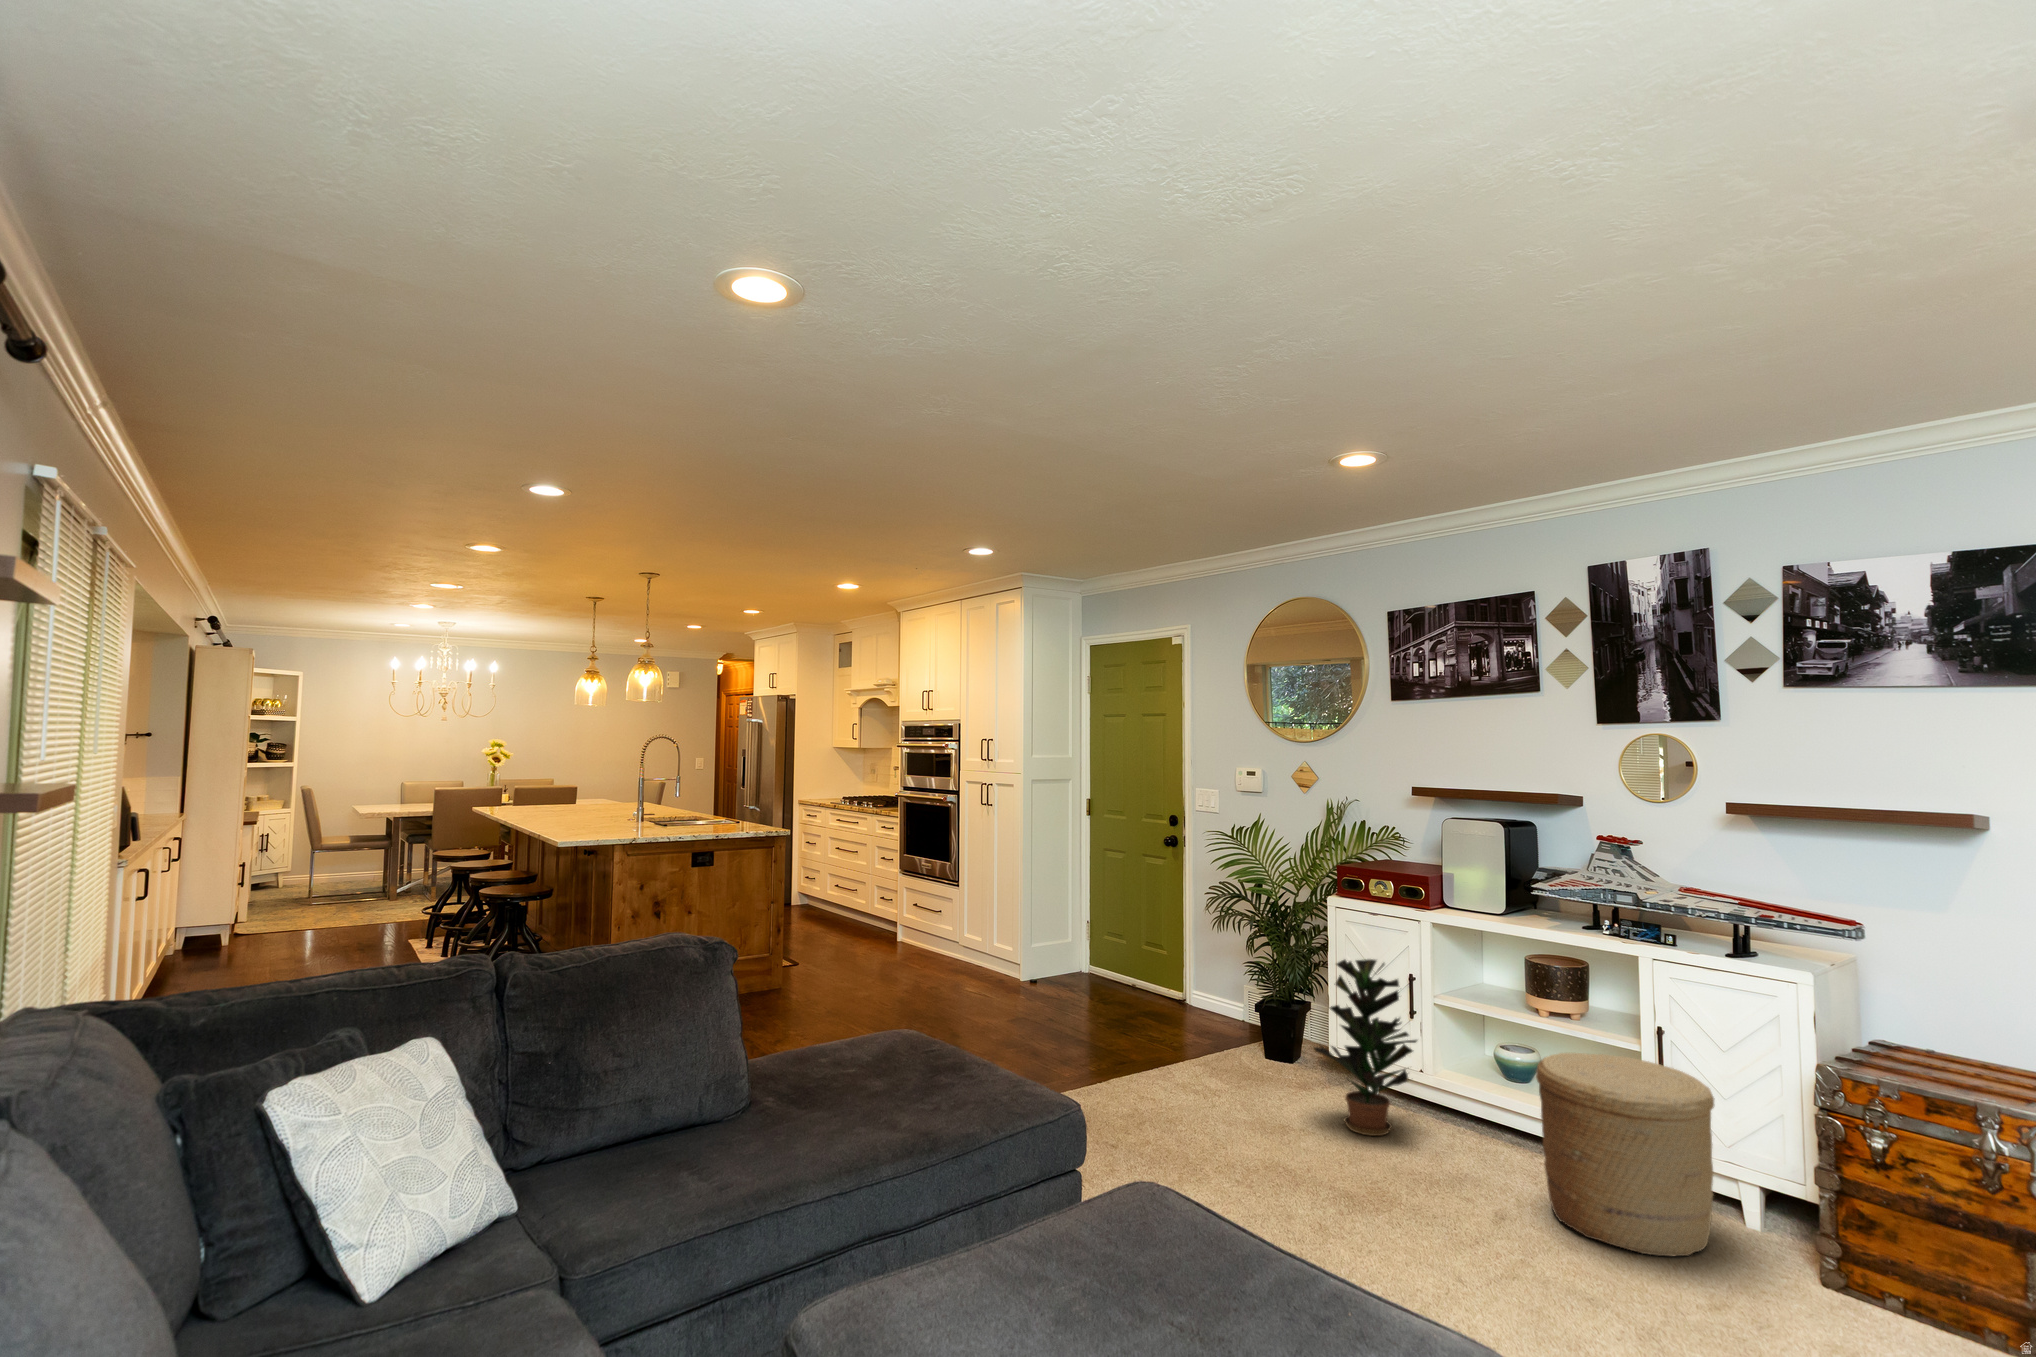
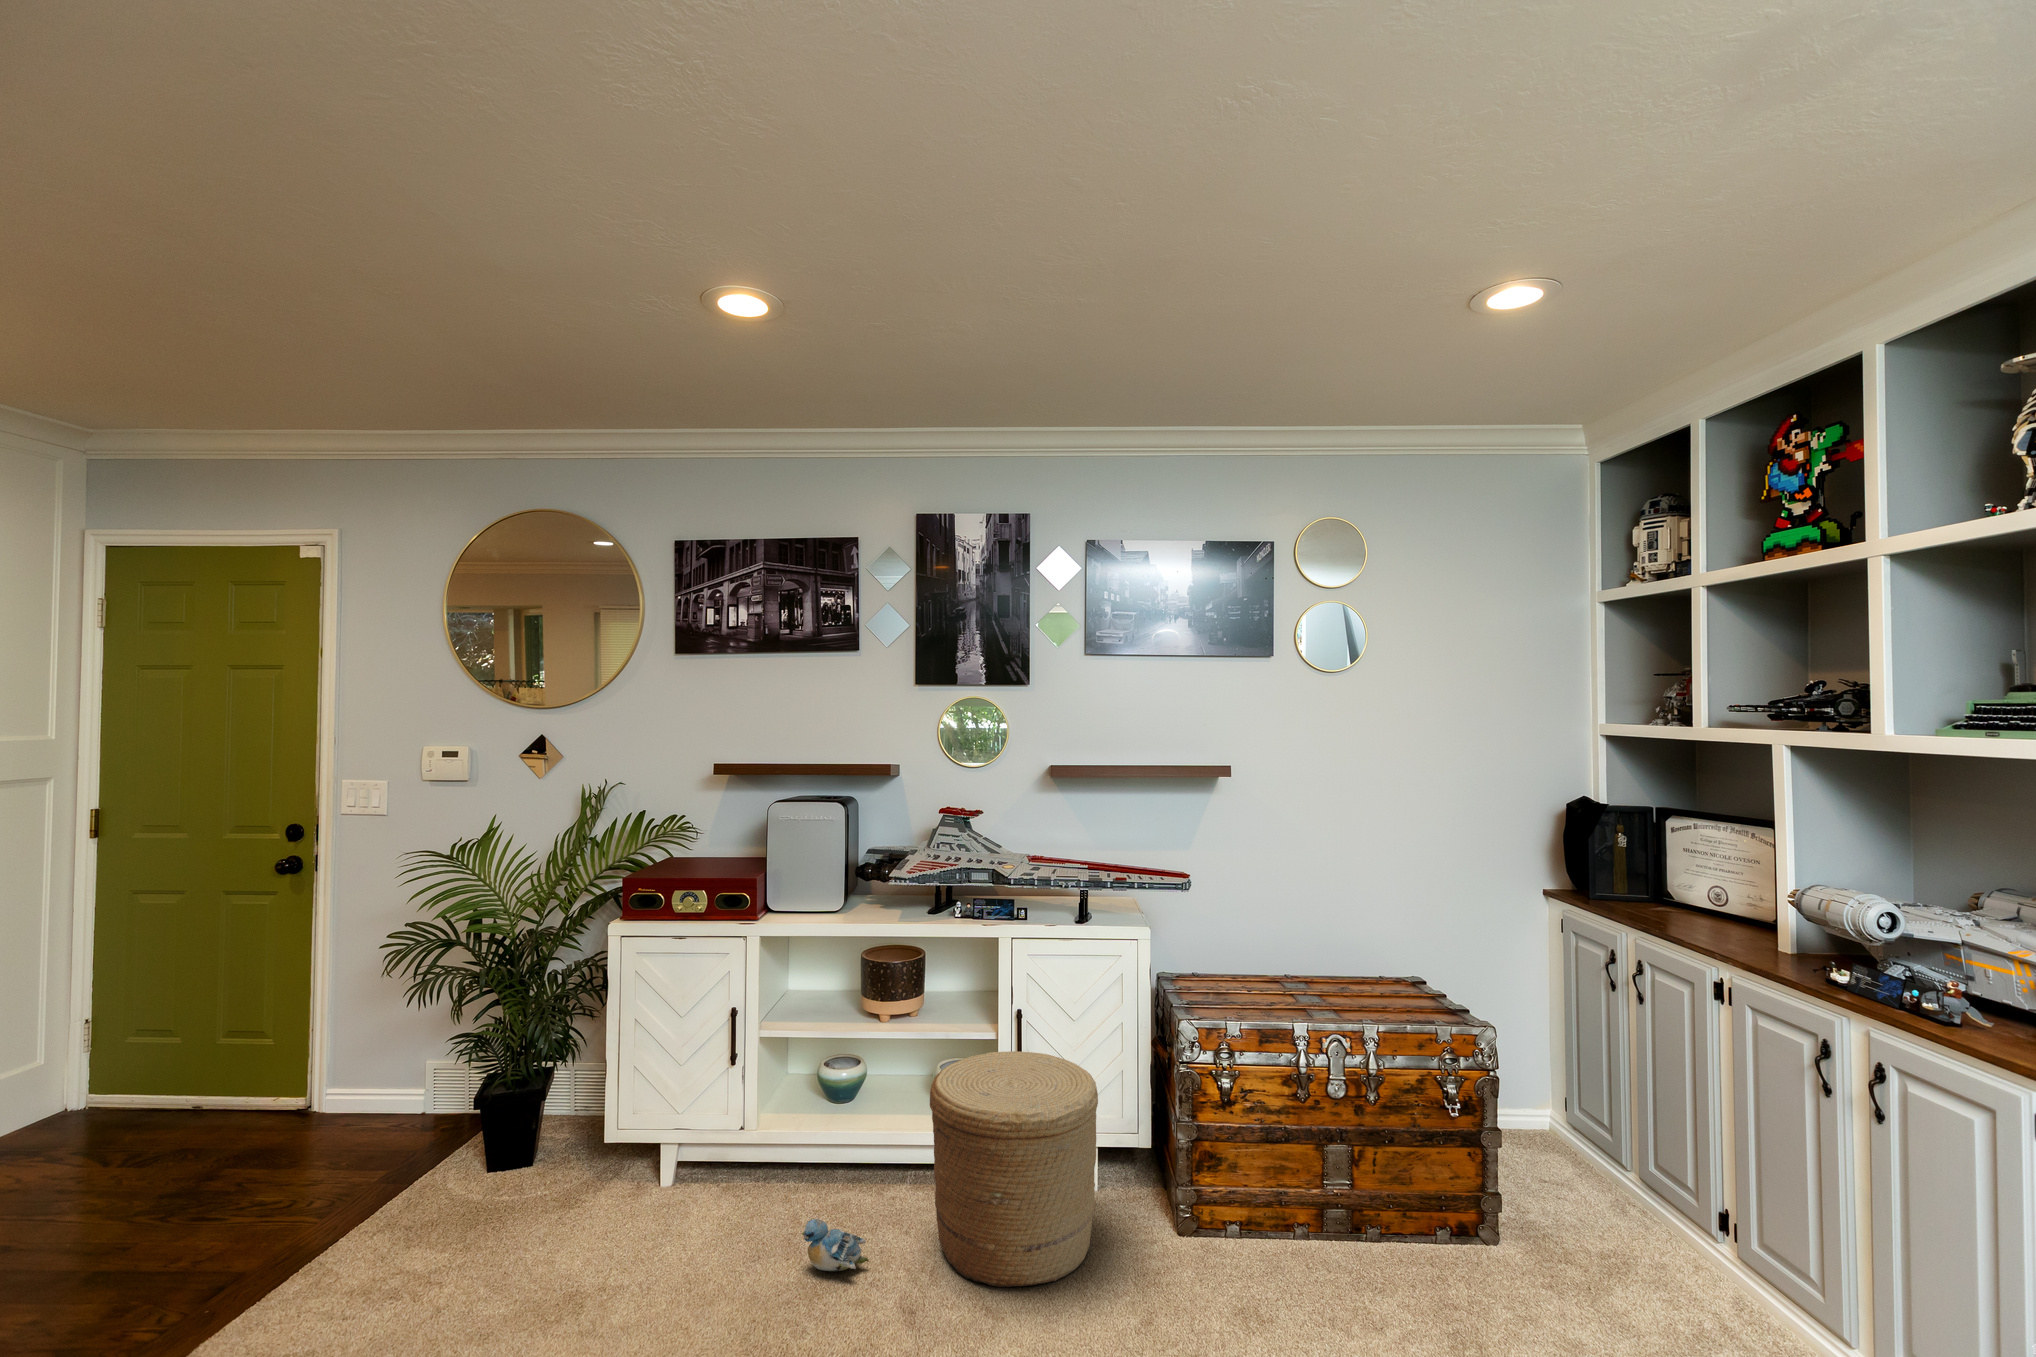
potted plant: present [1314,959,1417,1136] -> none [616,1002,757,1250]
plush toy: none [1433,1135,1486,1182] -> present [802,1219,869,1271]

